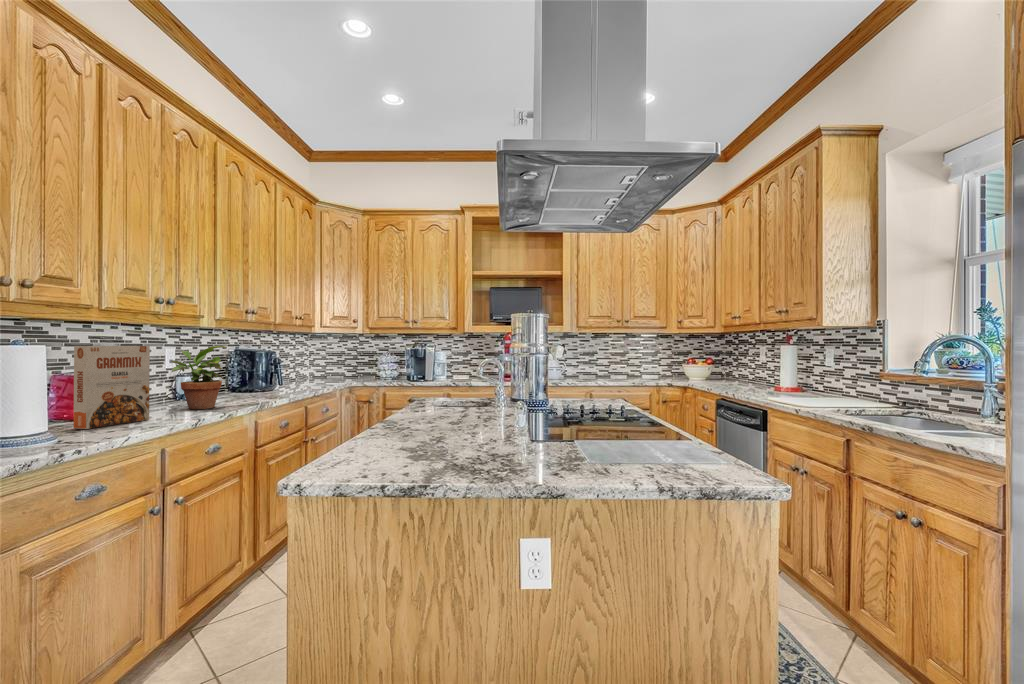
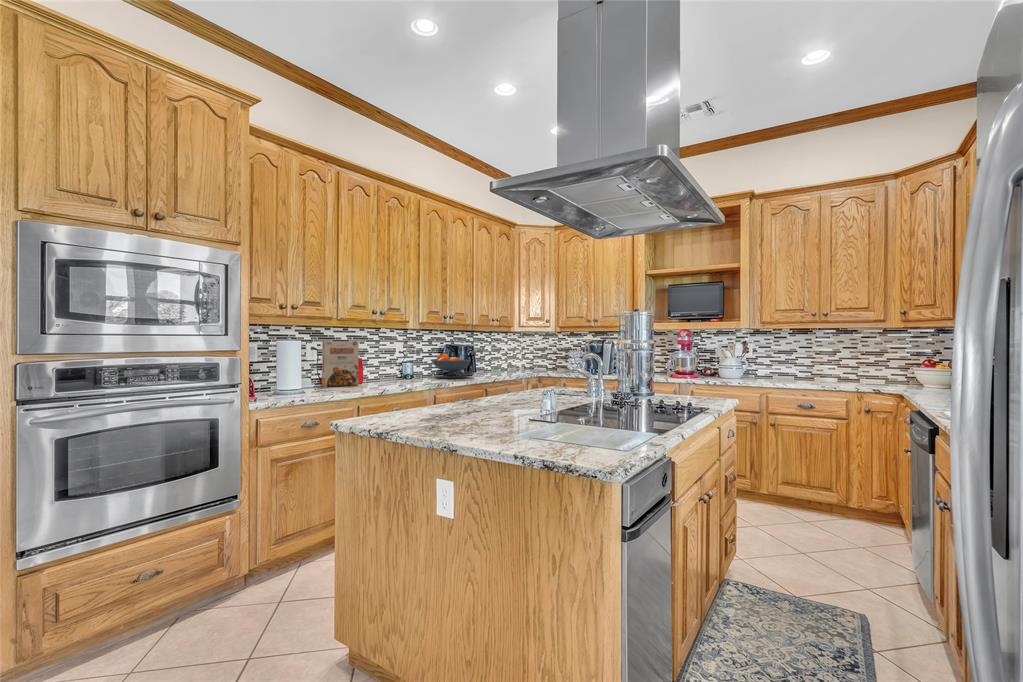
potted plant: present [172,346,225,409] -> none [379,342,410,383]
fruit bowl: none [231,362,291,396] -> present [433,354,471,378]

